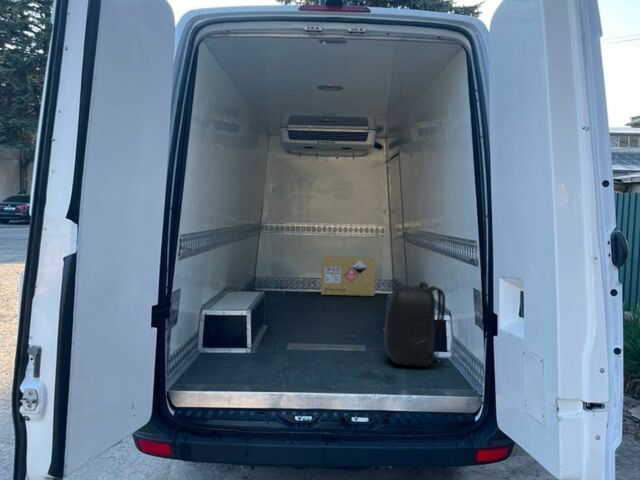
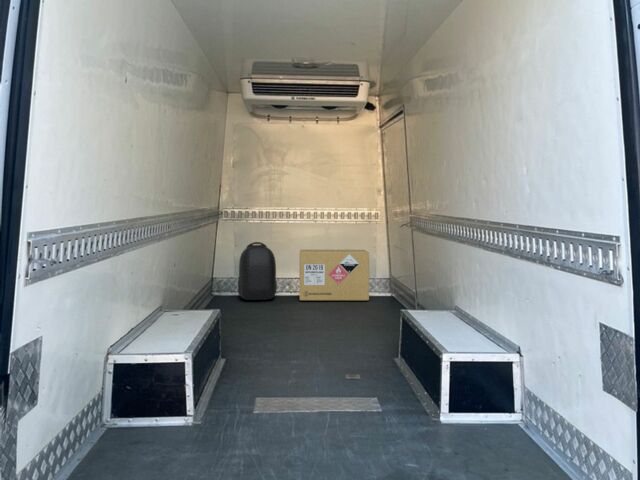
backpack: present [384,282,445,367] -> present [238,242,277,300]

